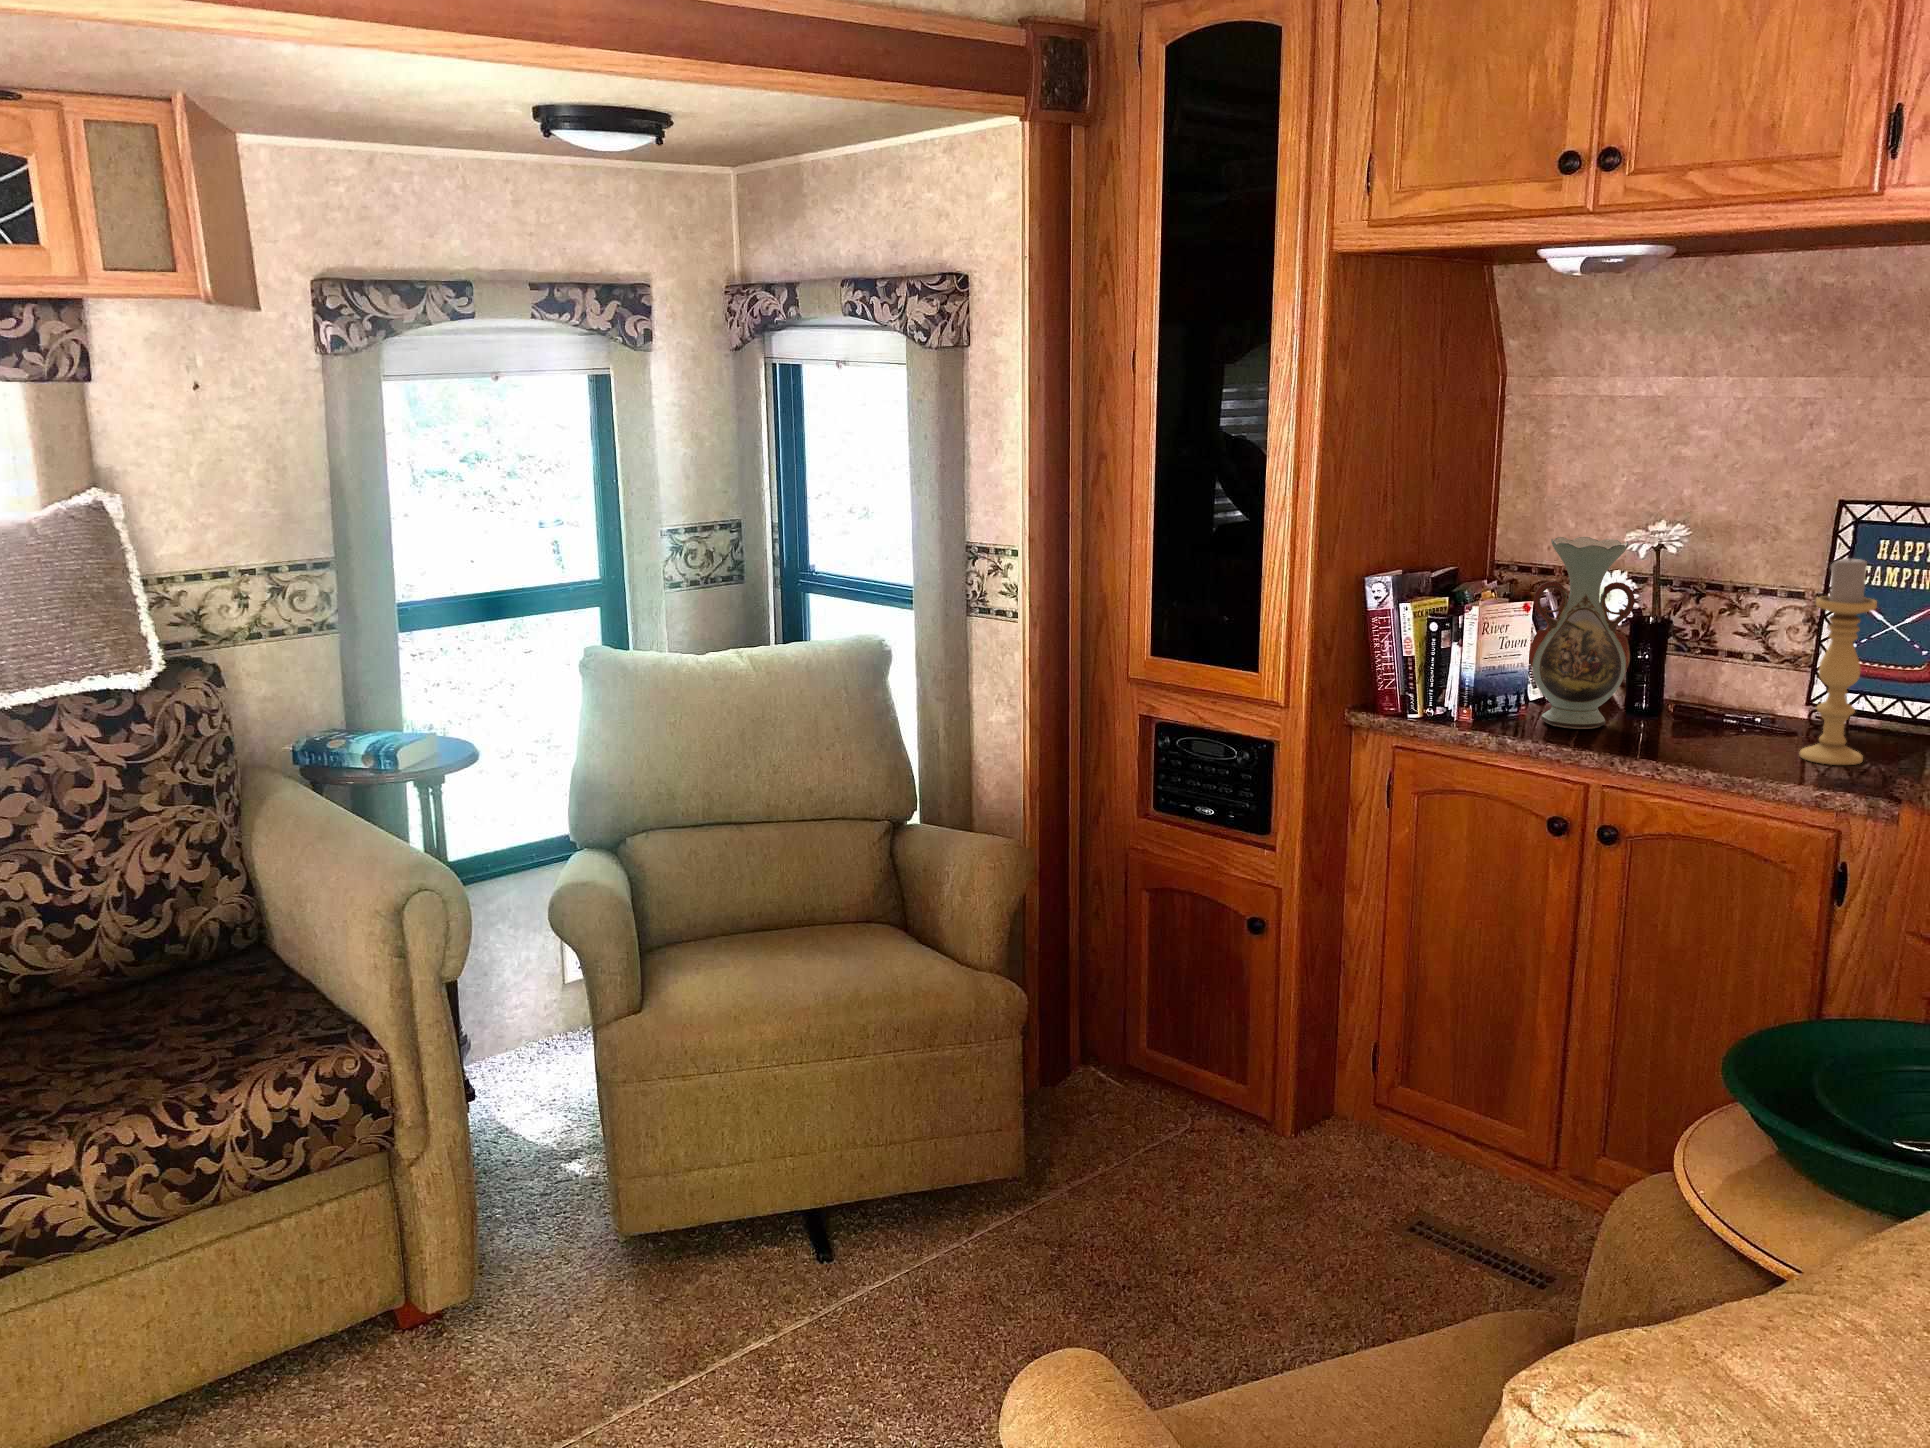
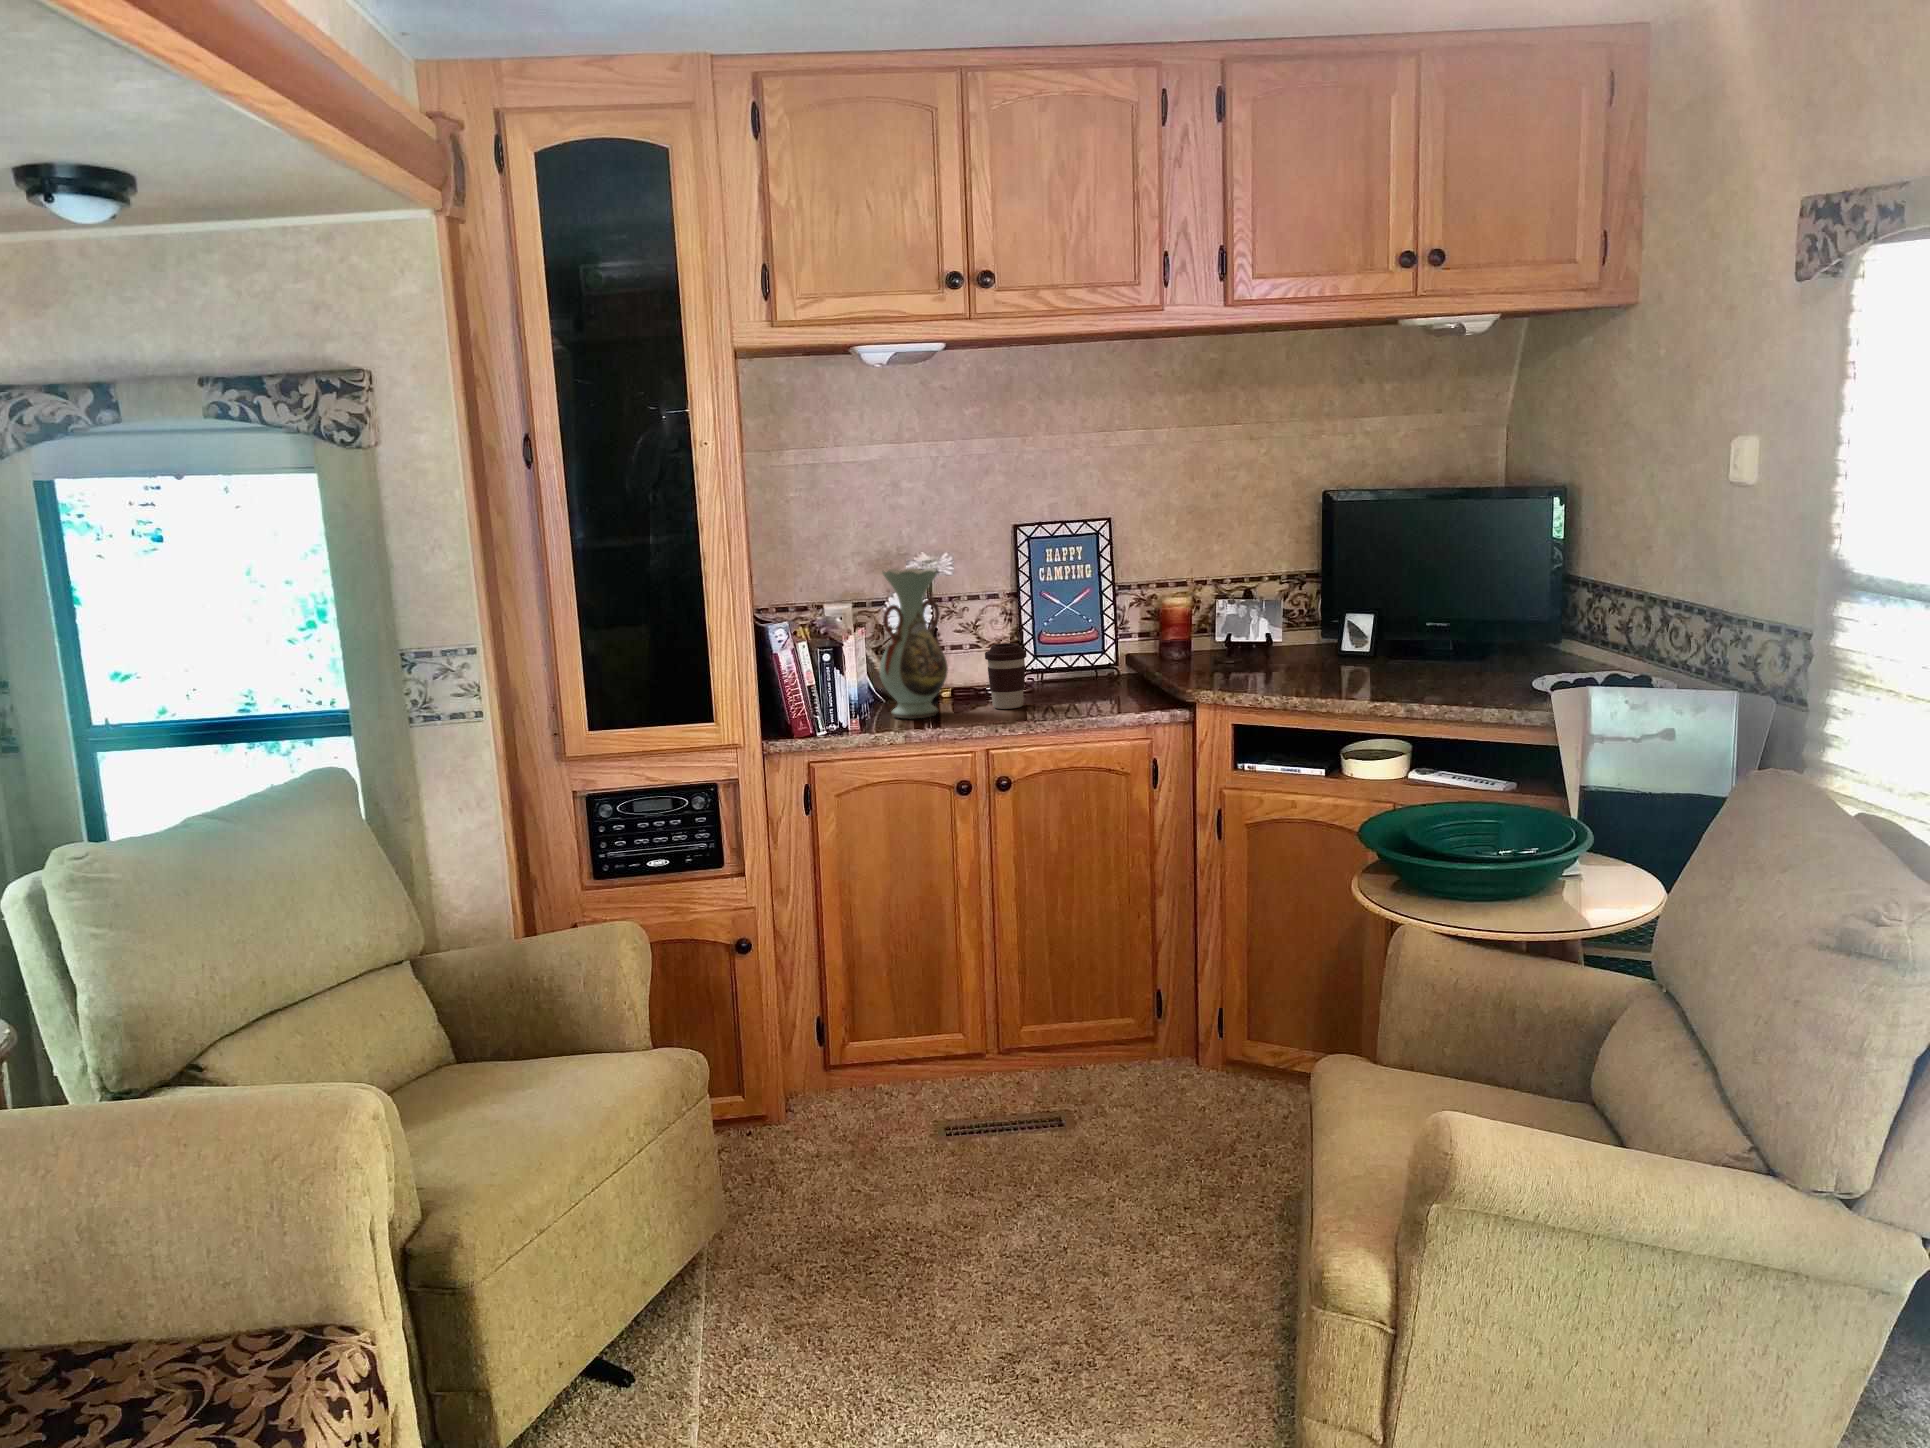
candle holder: present [1800,556,1877,765] -> none [1065,554,1107,701]
coffee cup: none [1674,657,1736,746] -> present [985,643,1026,709]

